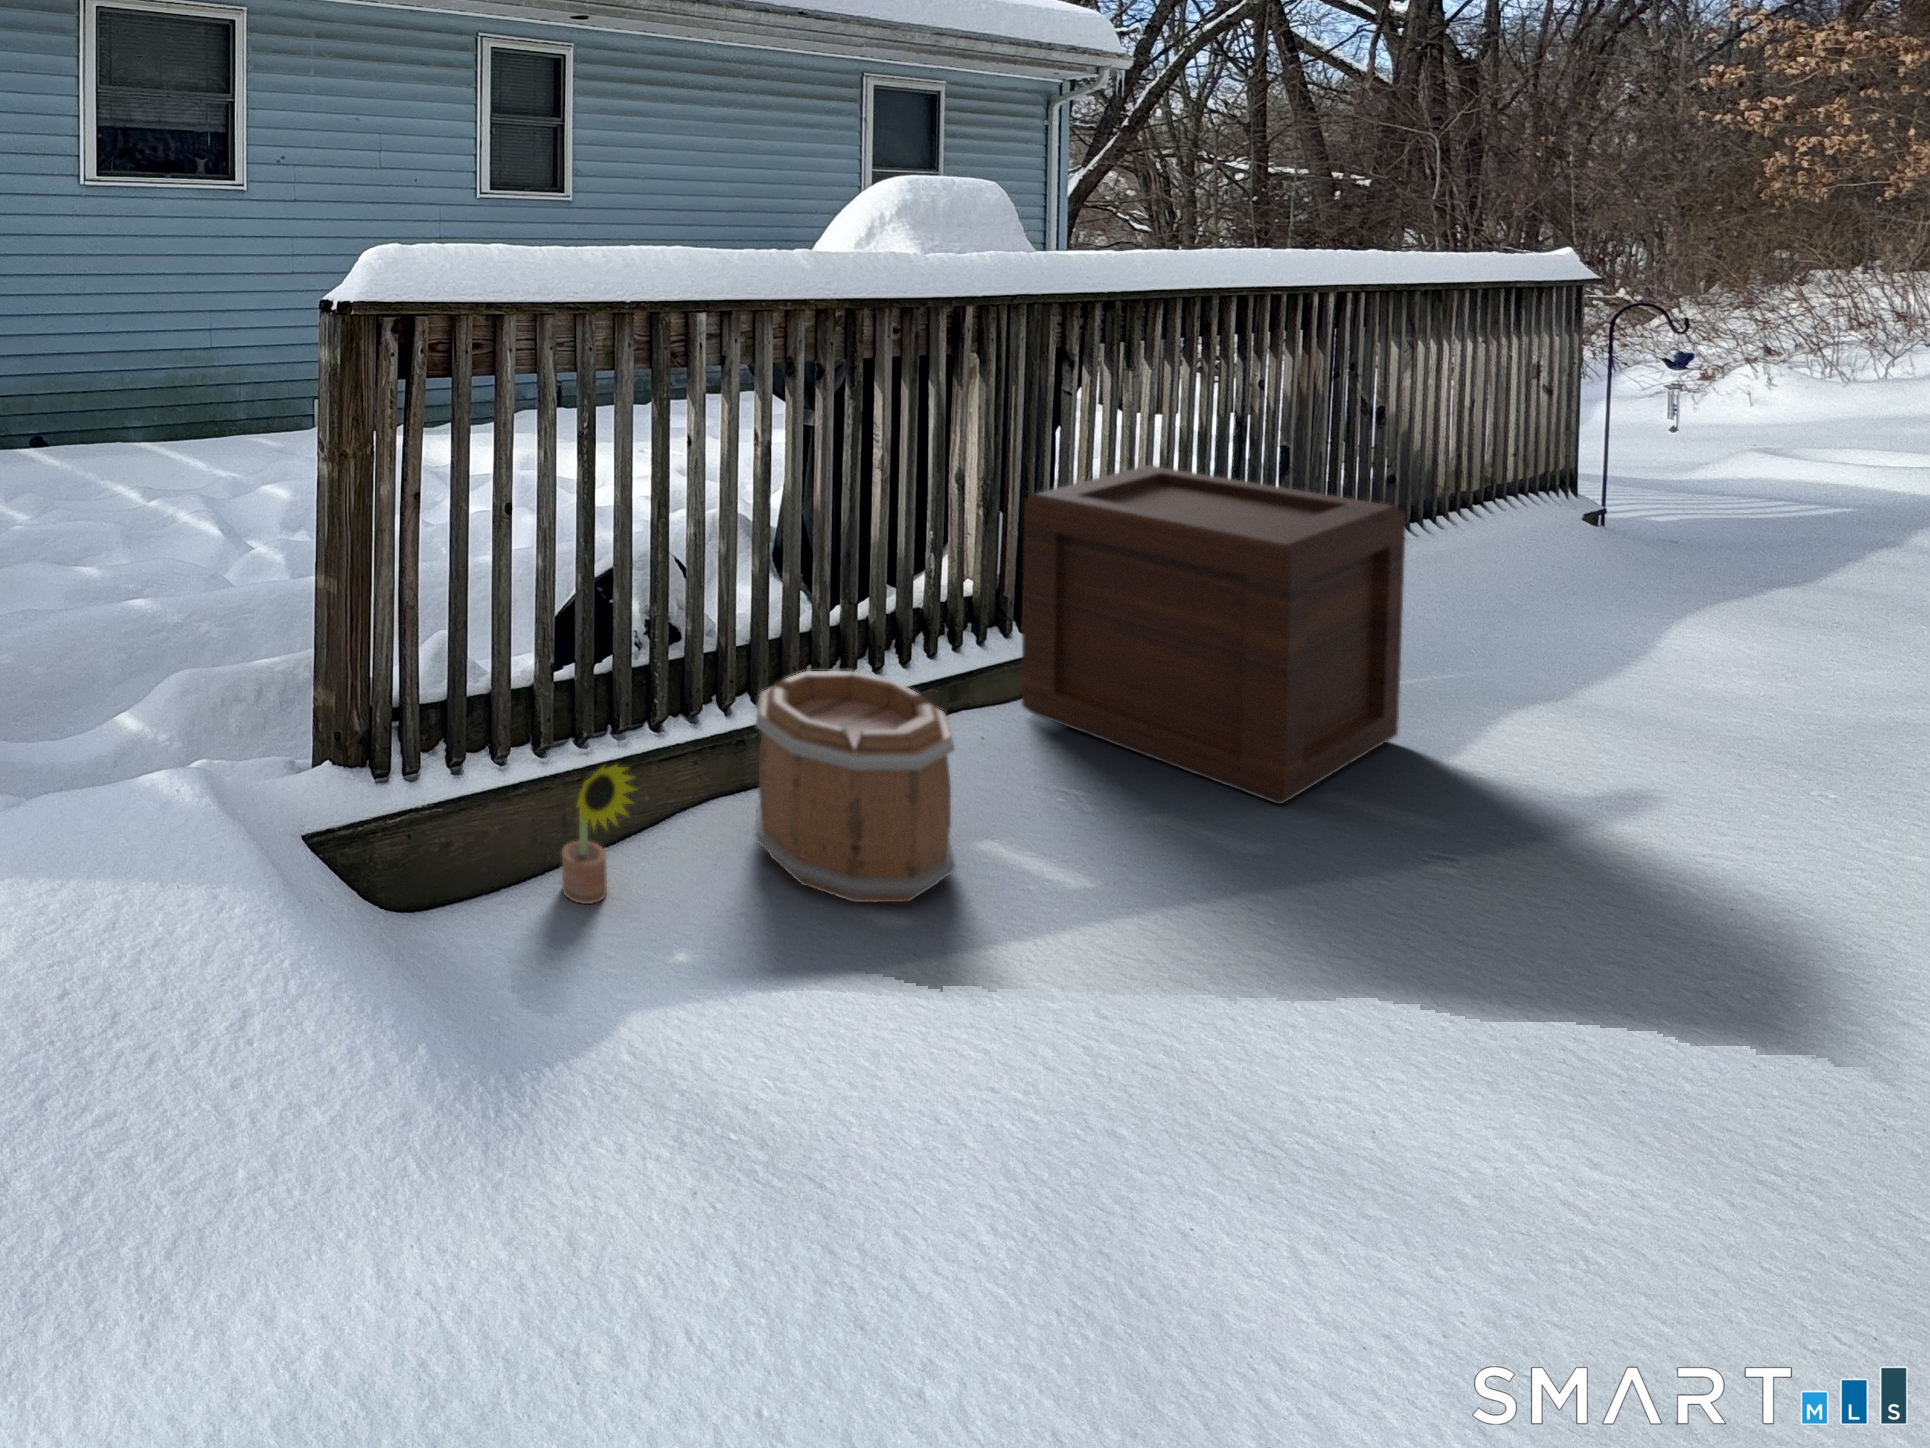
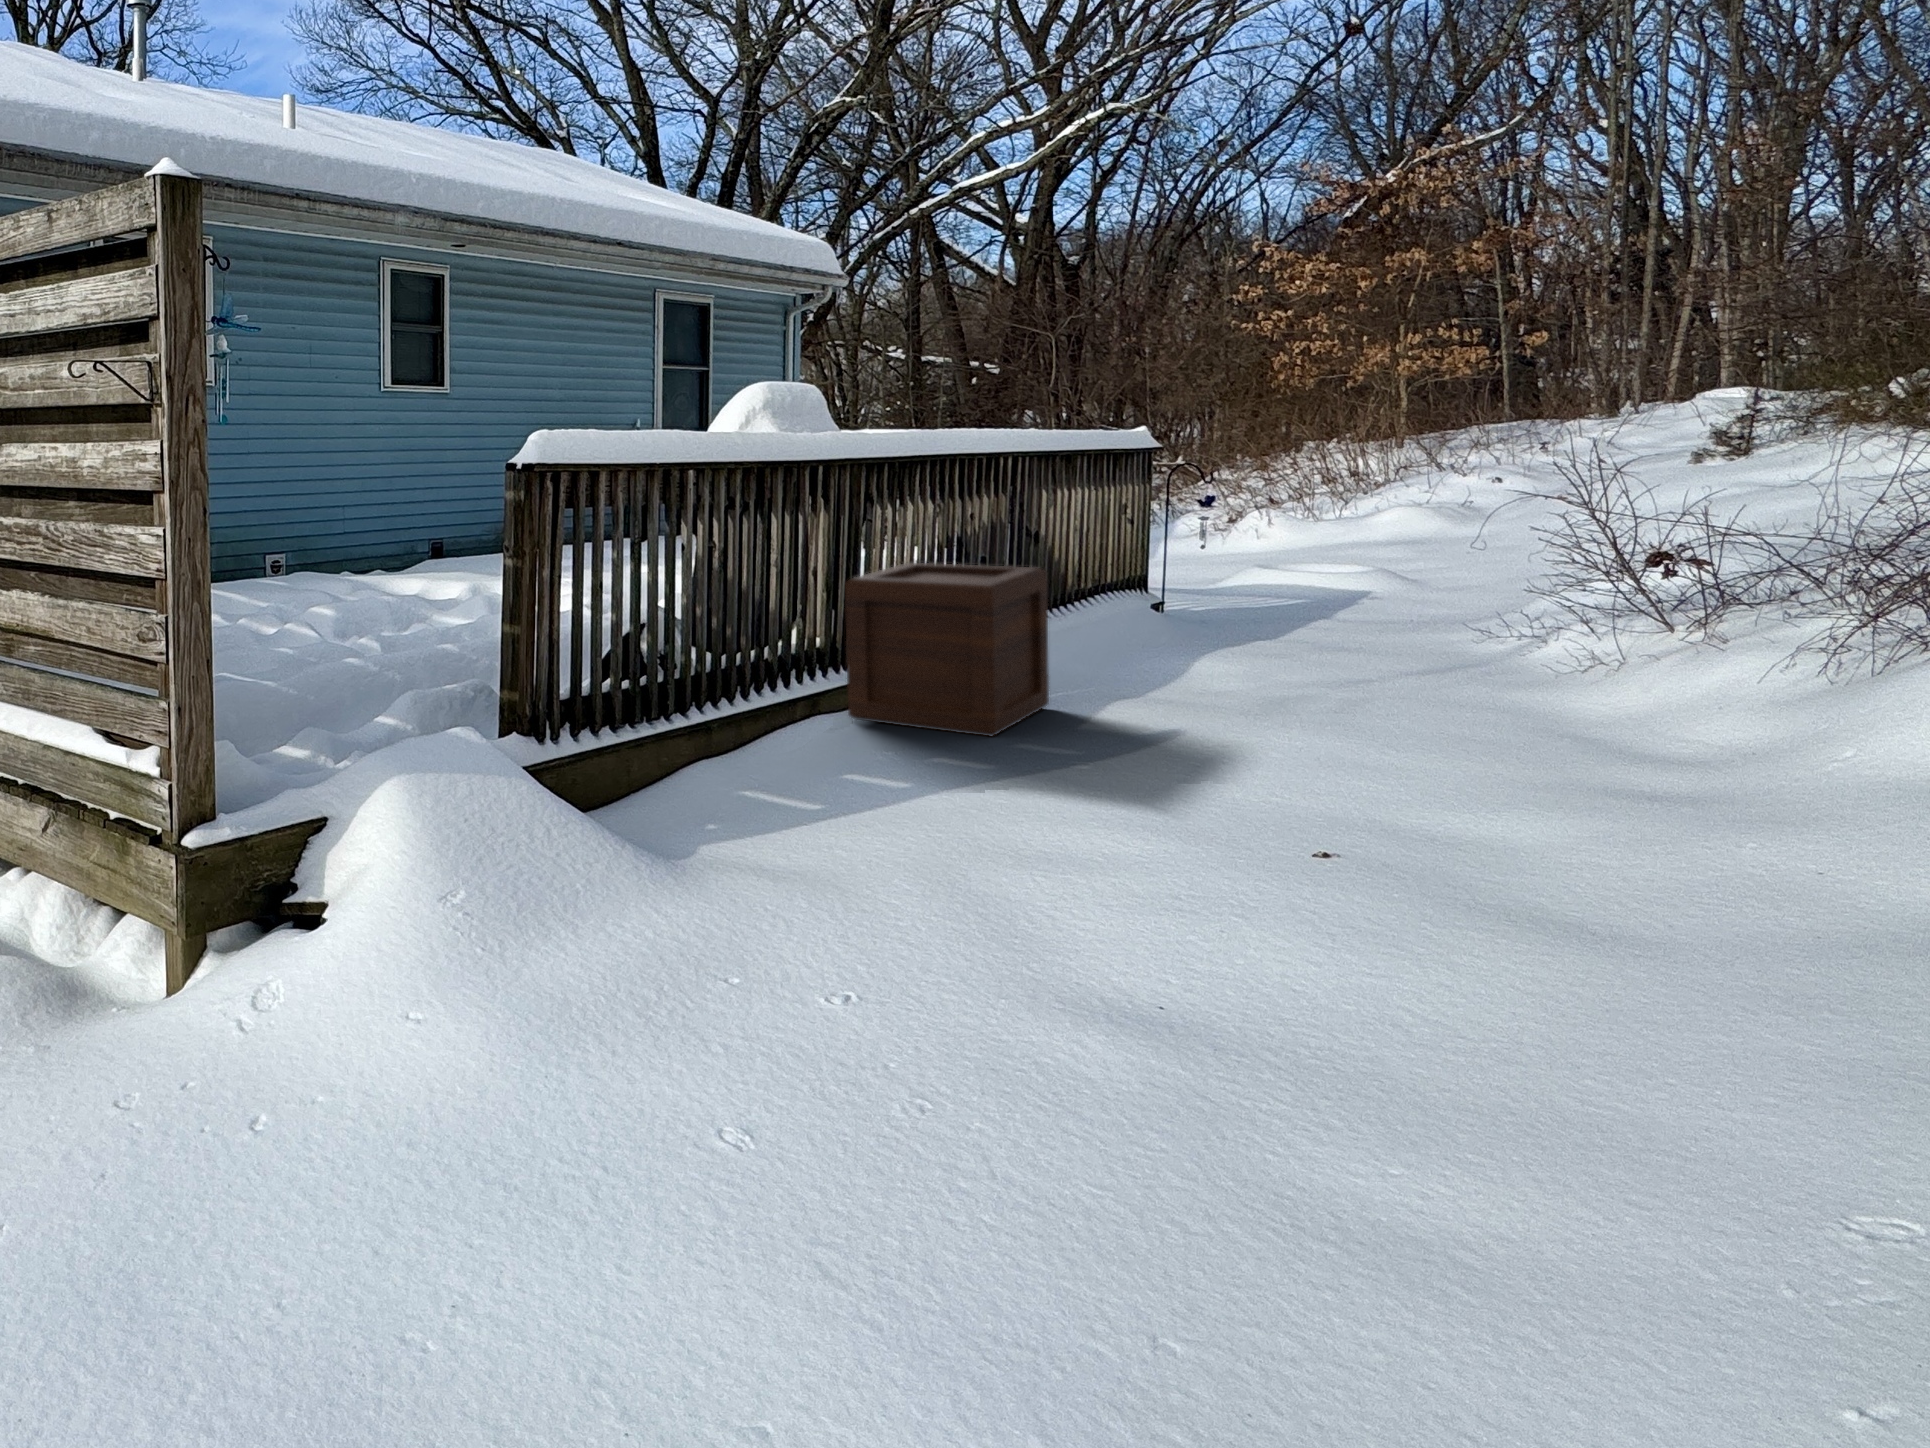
bucket: present [755,671,955,902] -> none [723,678,841,793]
decorative plant: present [562,765,636,904] -> none [633,724,678,811]

